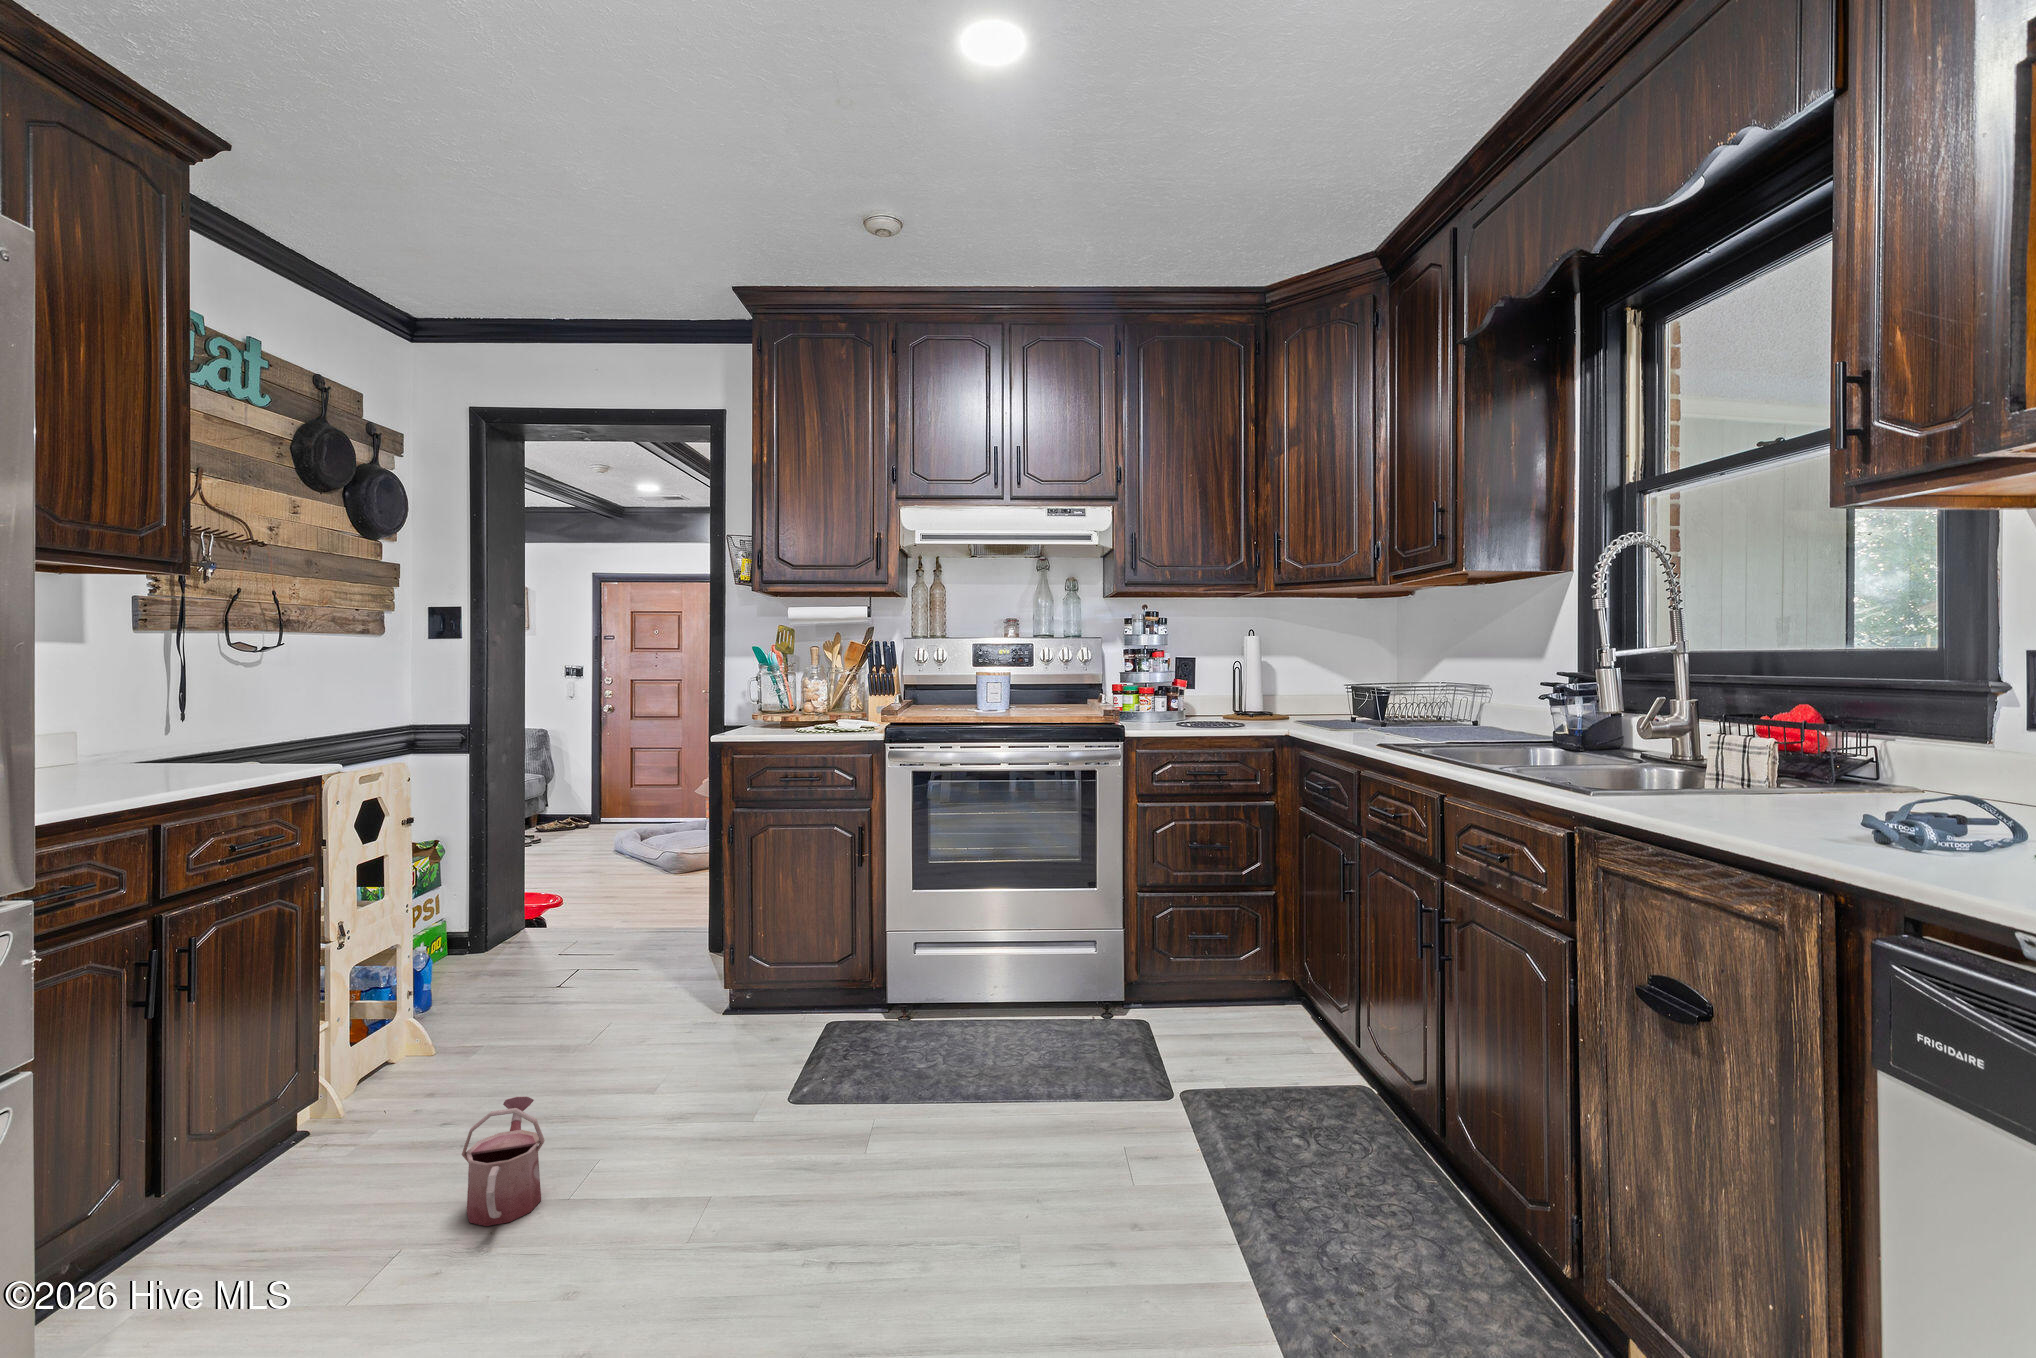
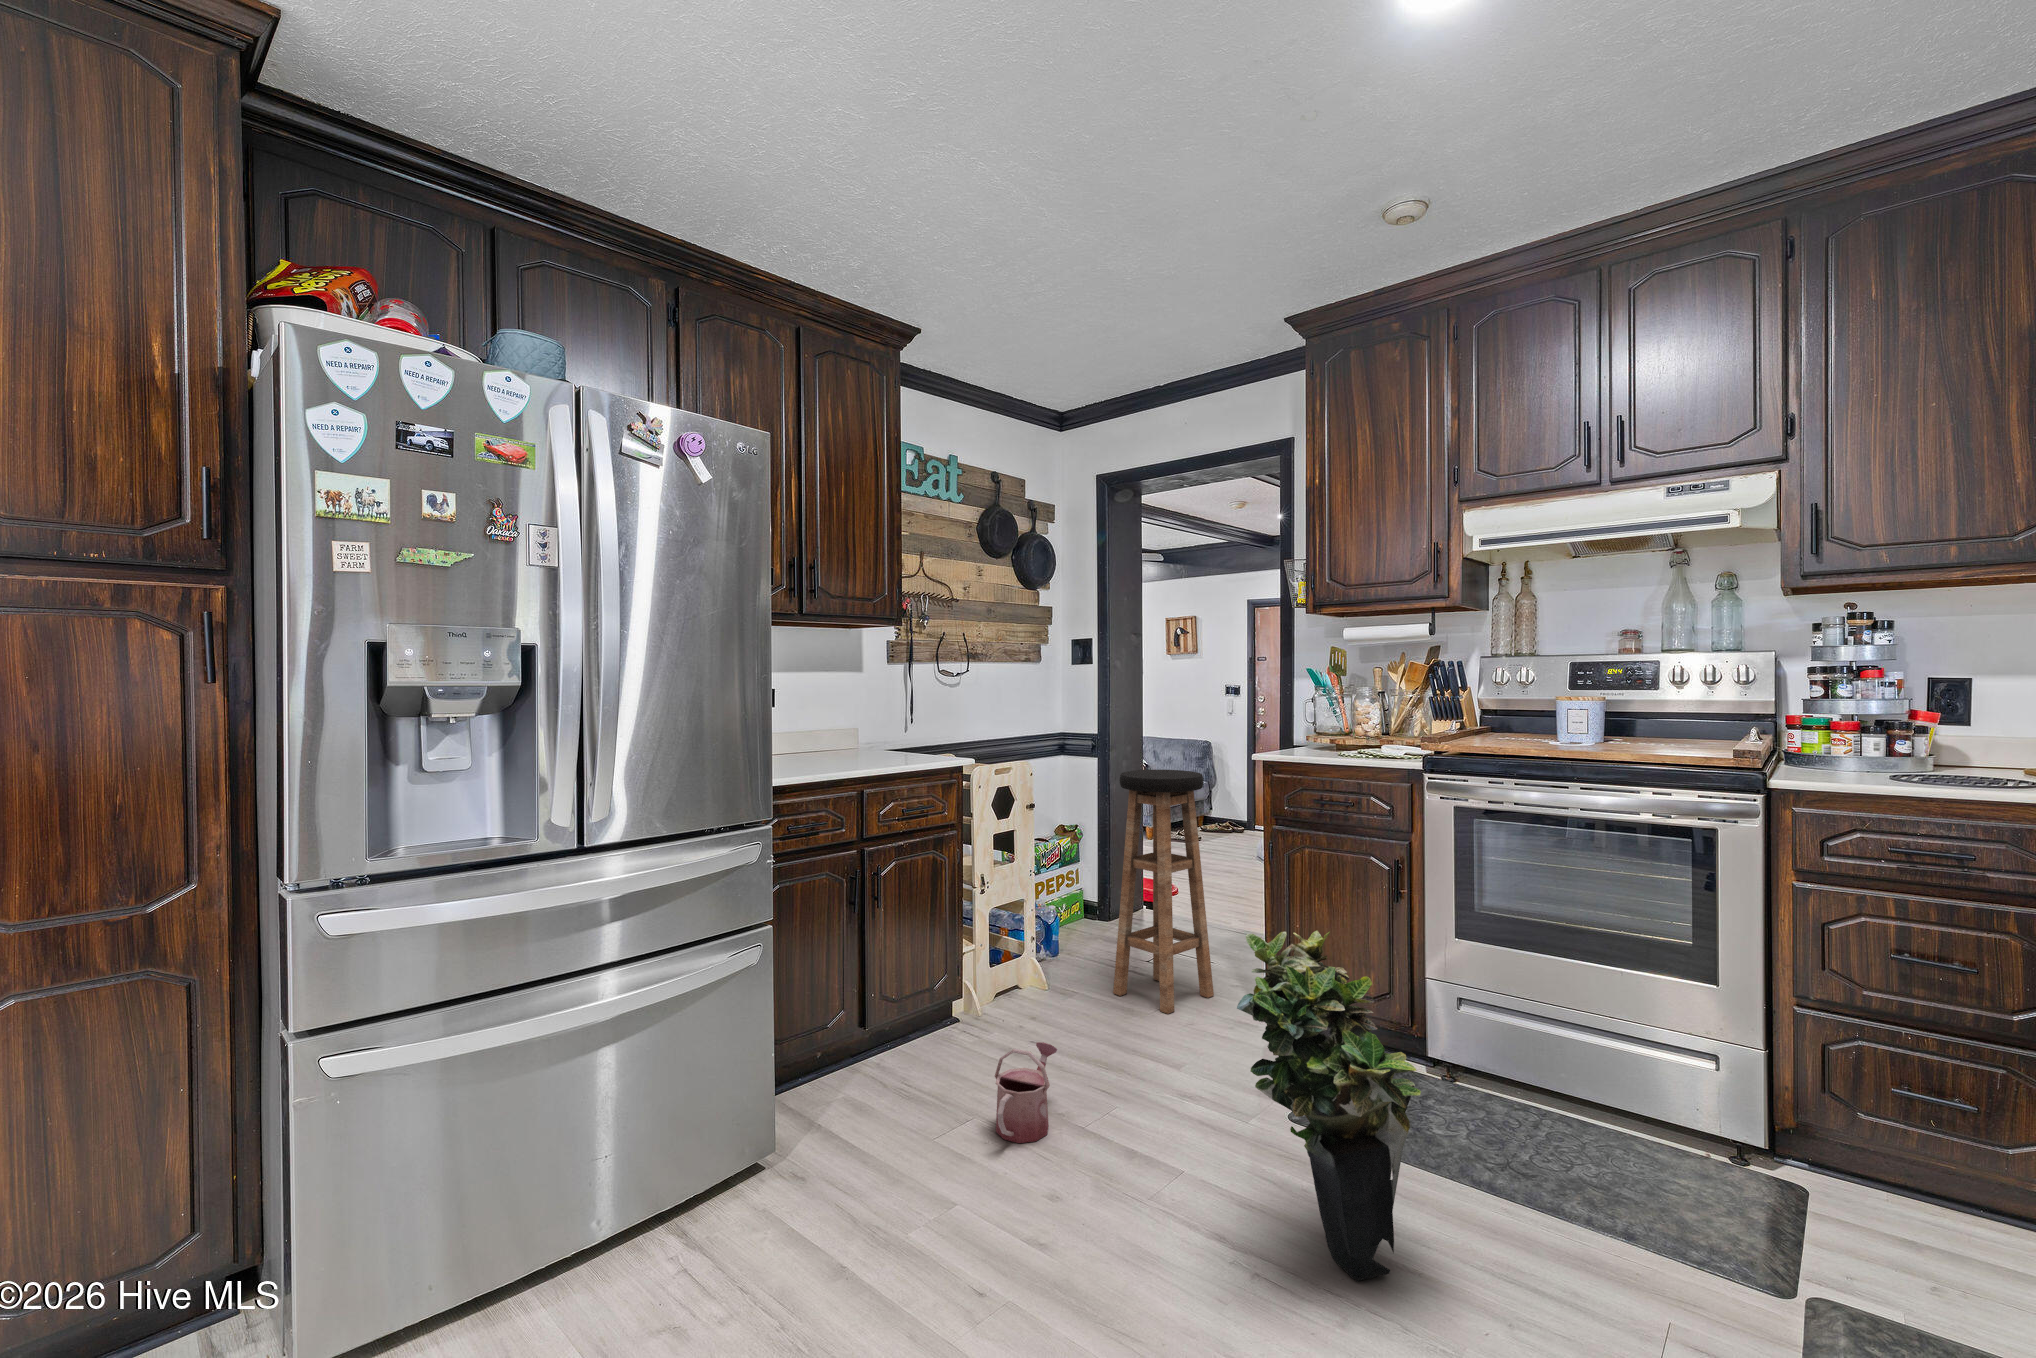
bar stool: none [538,762,659,1036] -> present [1113,770,1214,1014]
potted plant: none [790,891,959,1198] -> present [1237,930,1421,1281]

